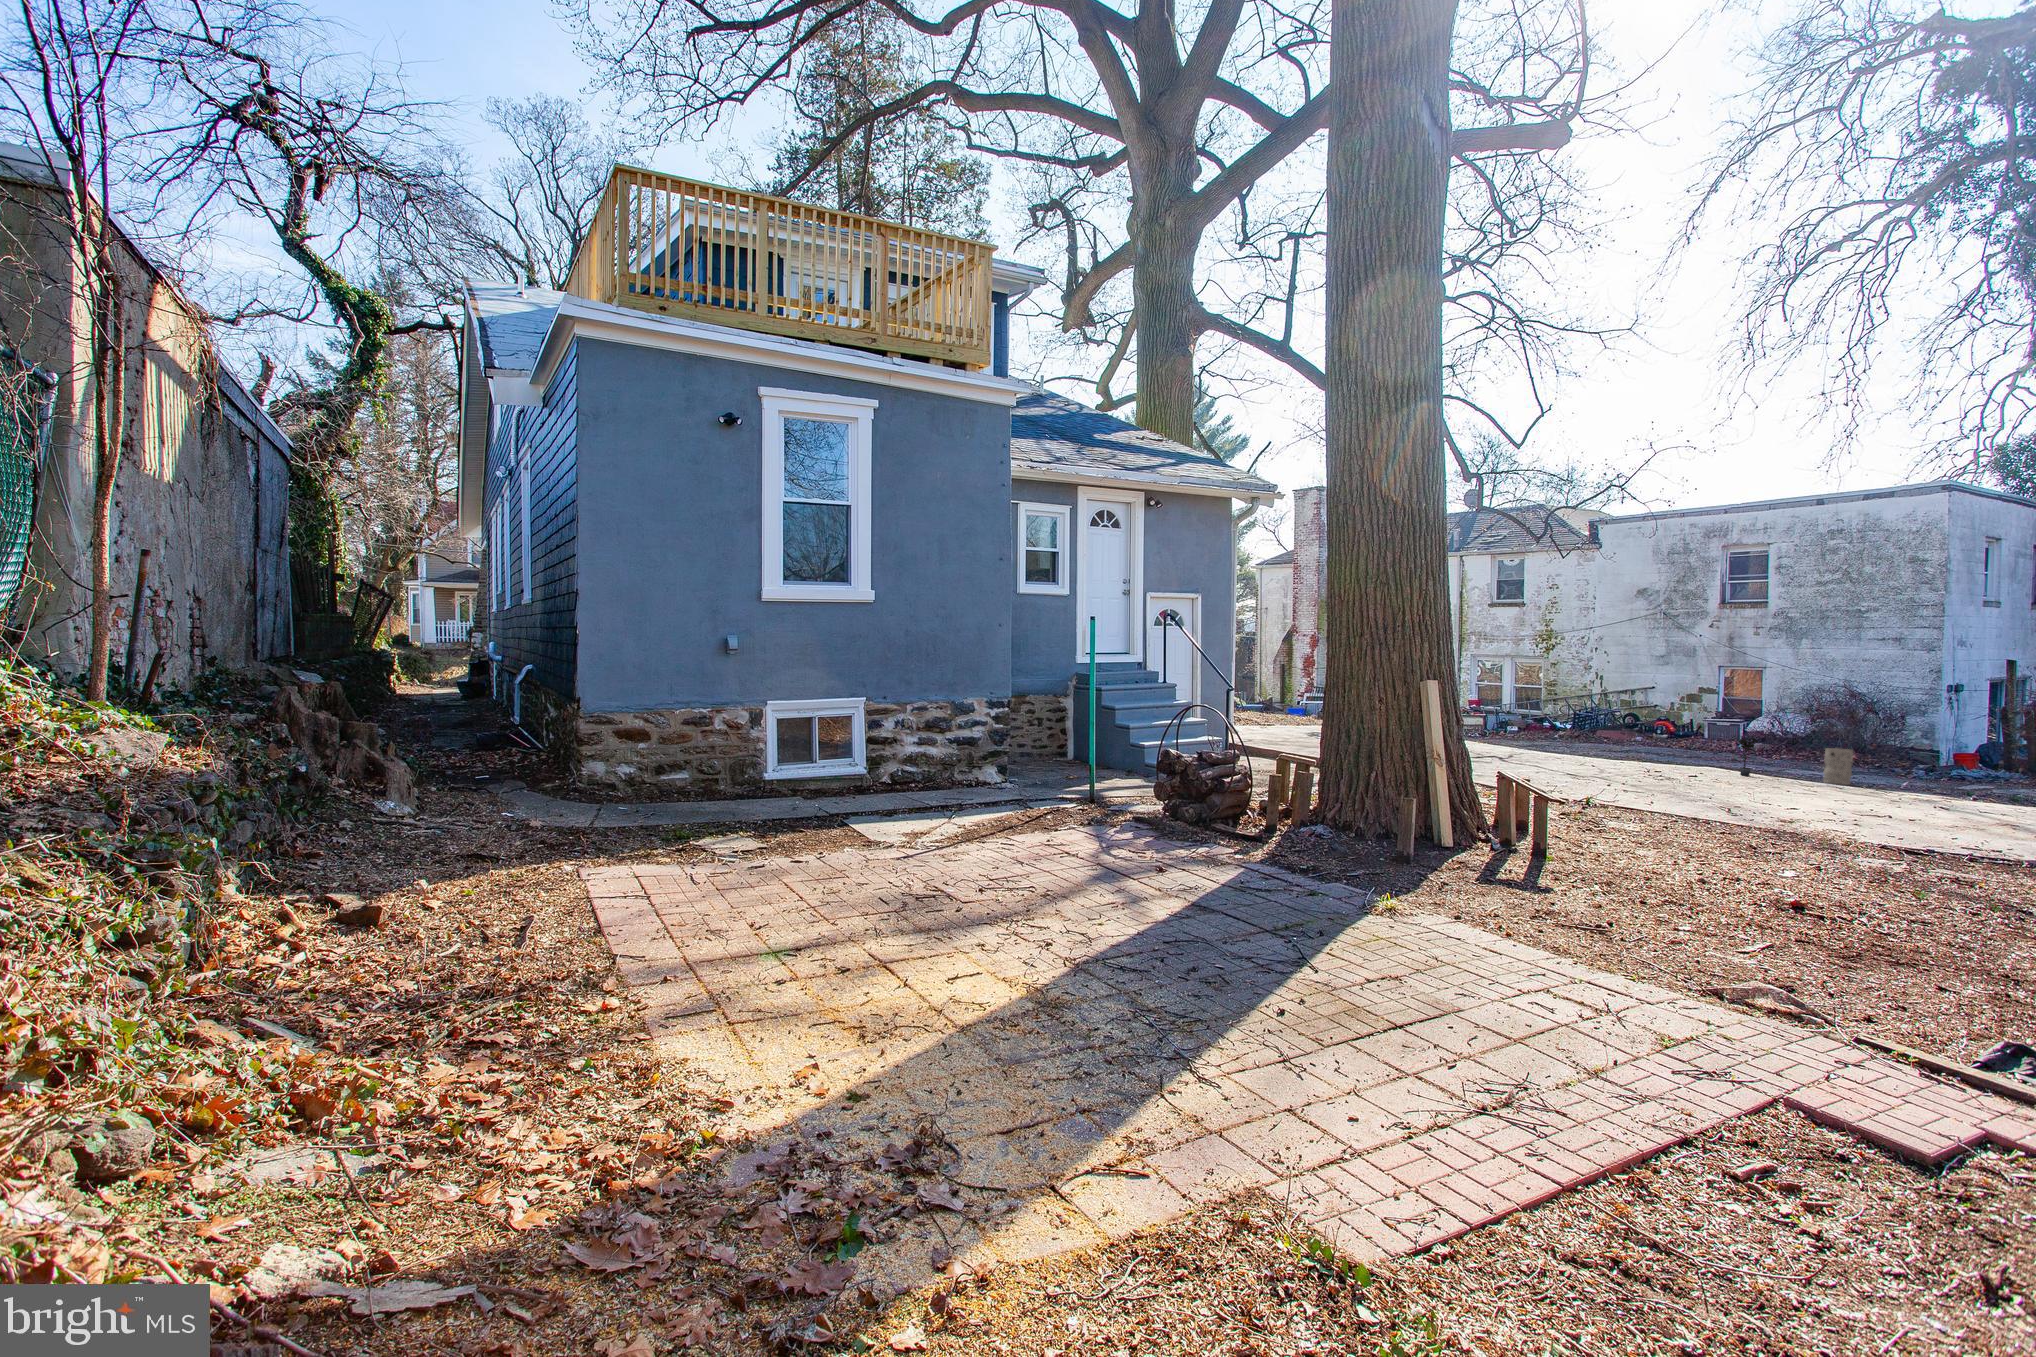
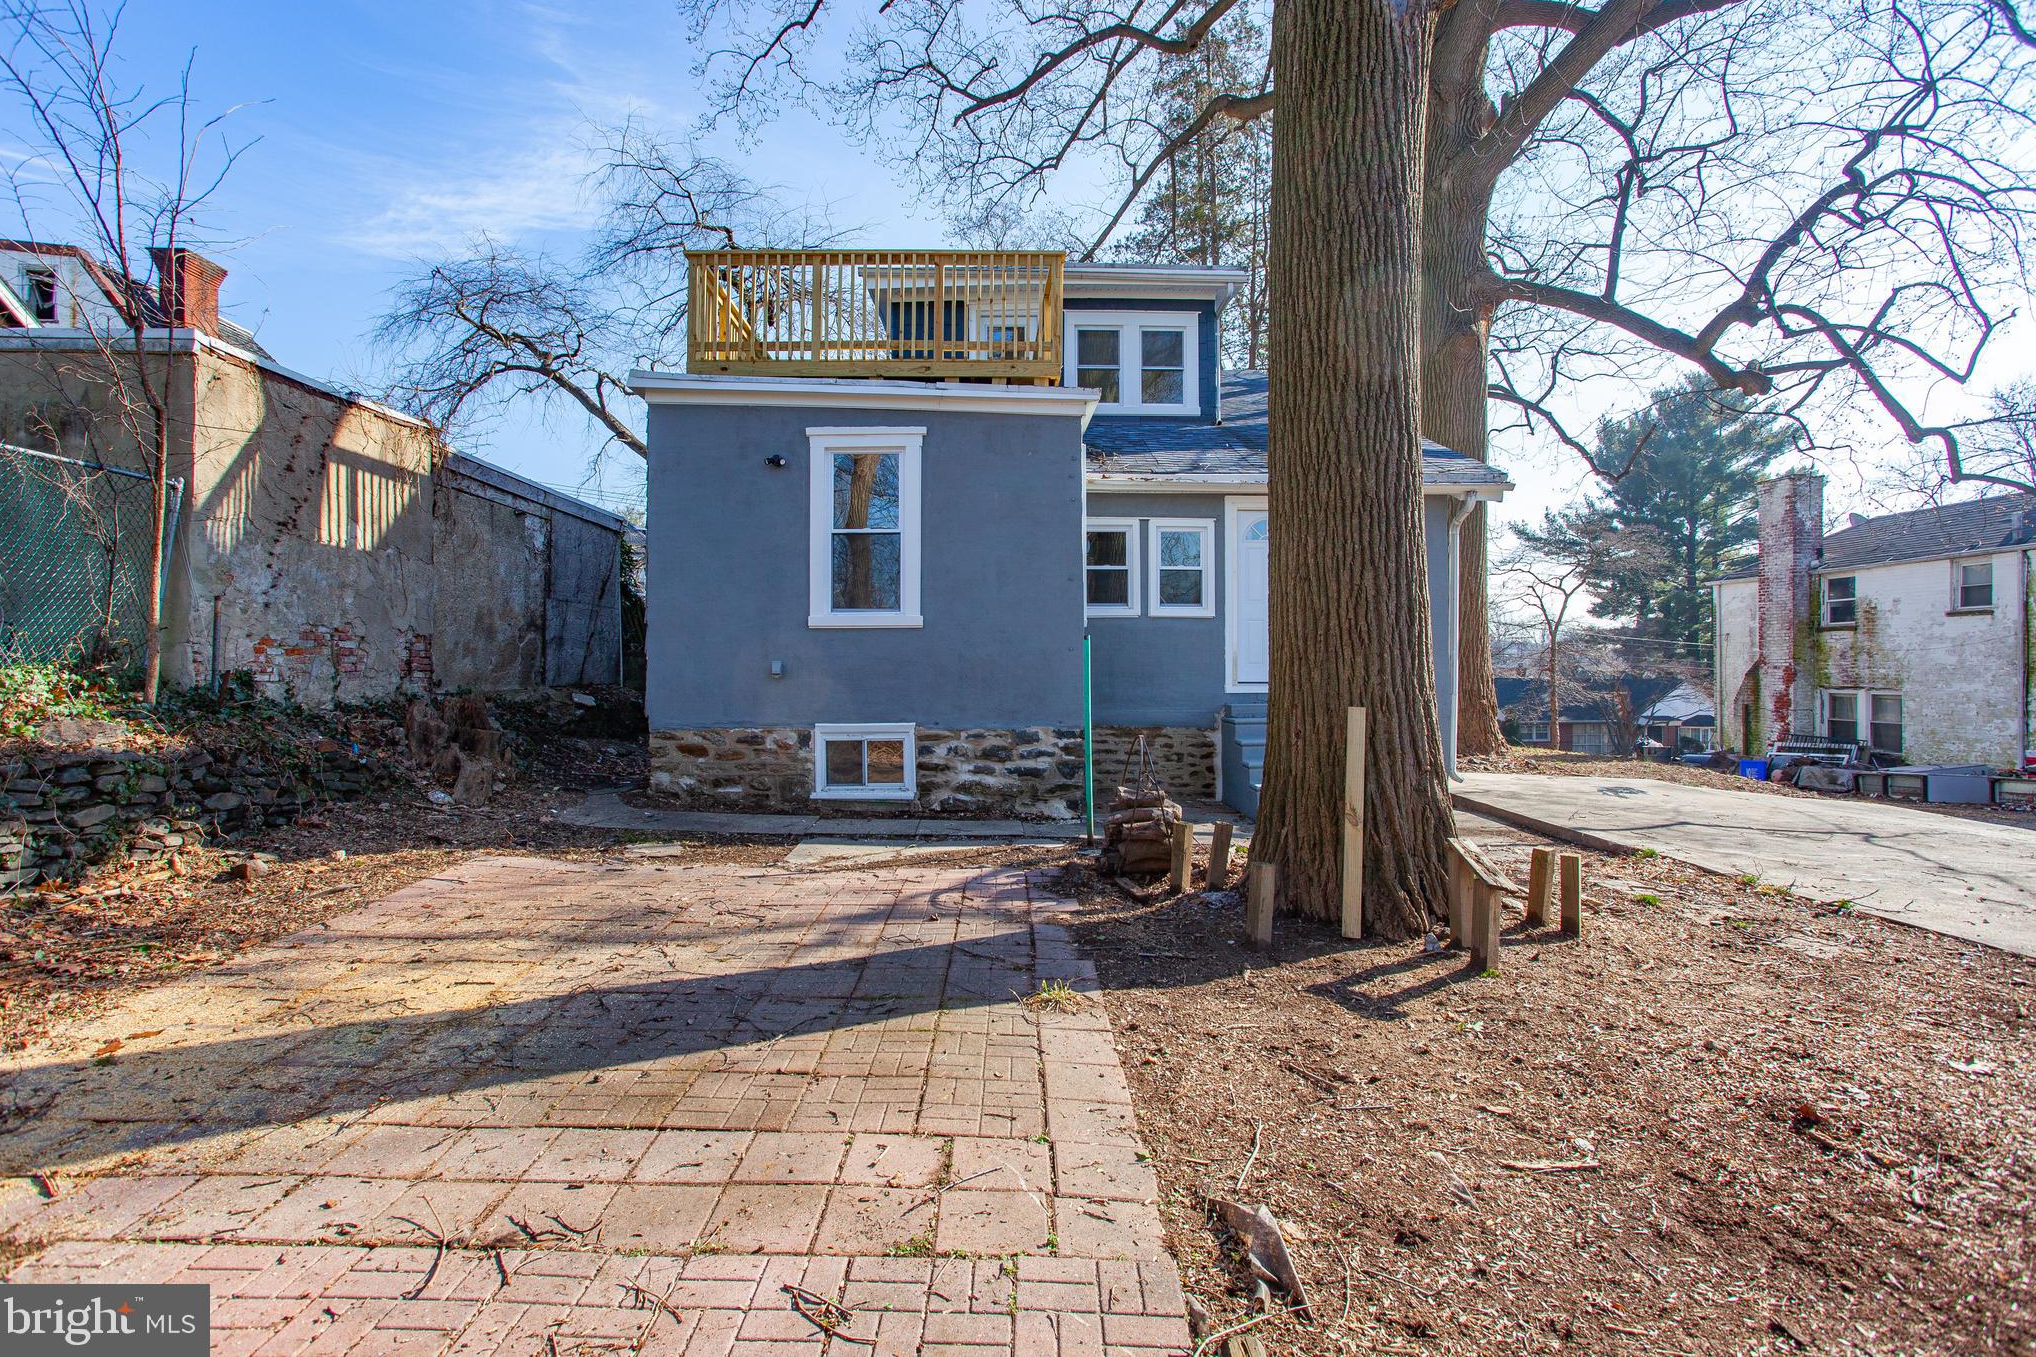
trash can: present [1824,748,1853,785] -> none [1918,752,1951,791]

